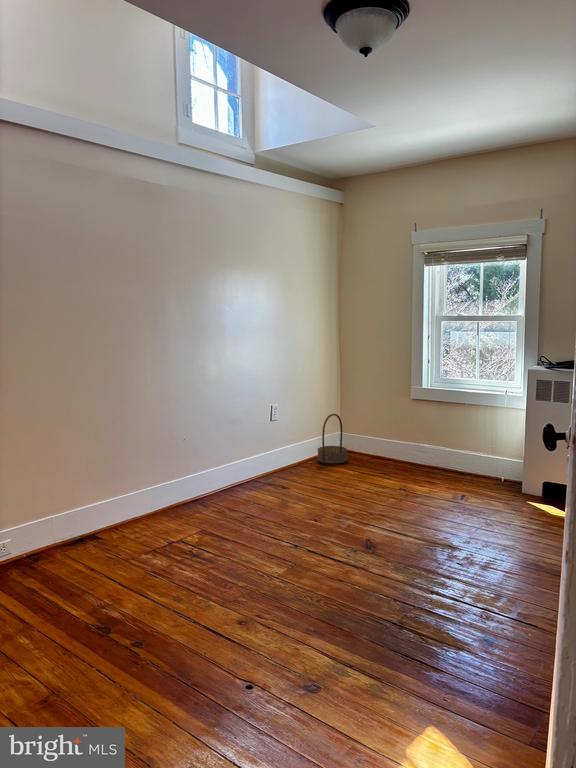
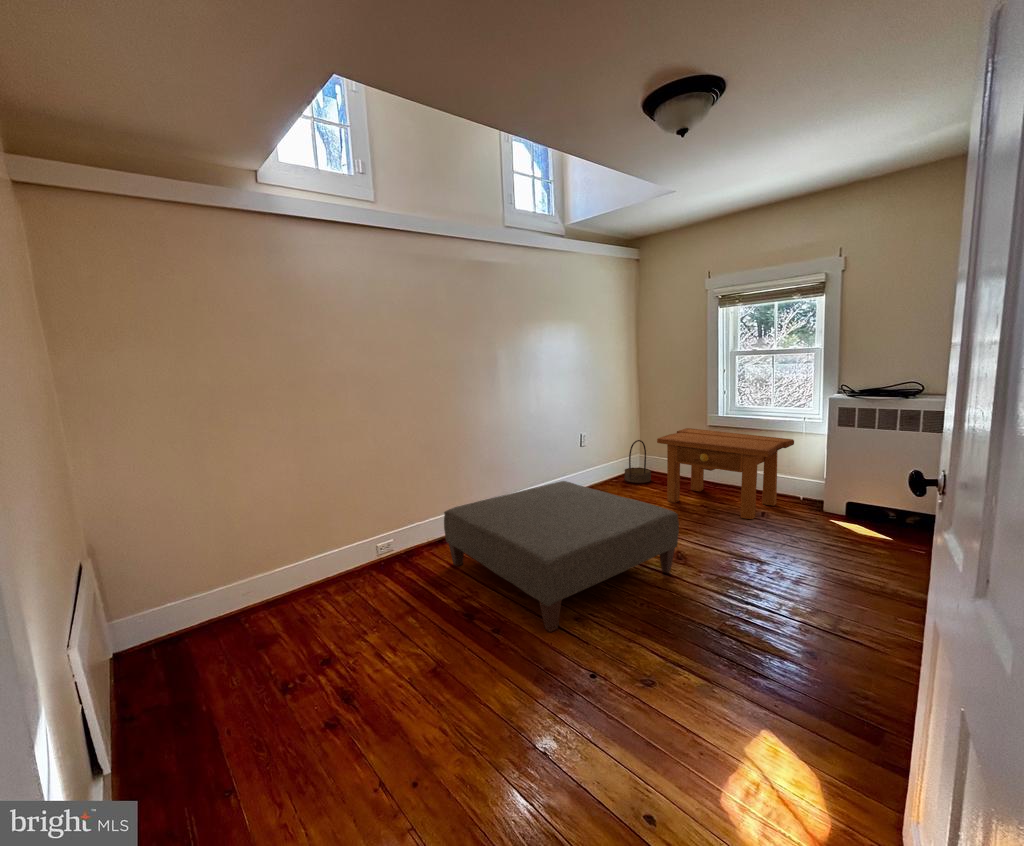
side table: none [351,400,495,502] -> present [657,428,794,519]
ottoman: none [87,461,363,638] -> present [444,481,679,632]

